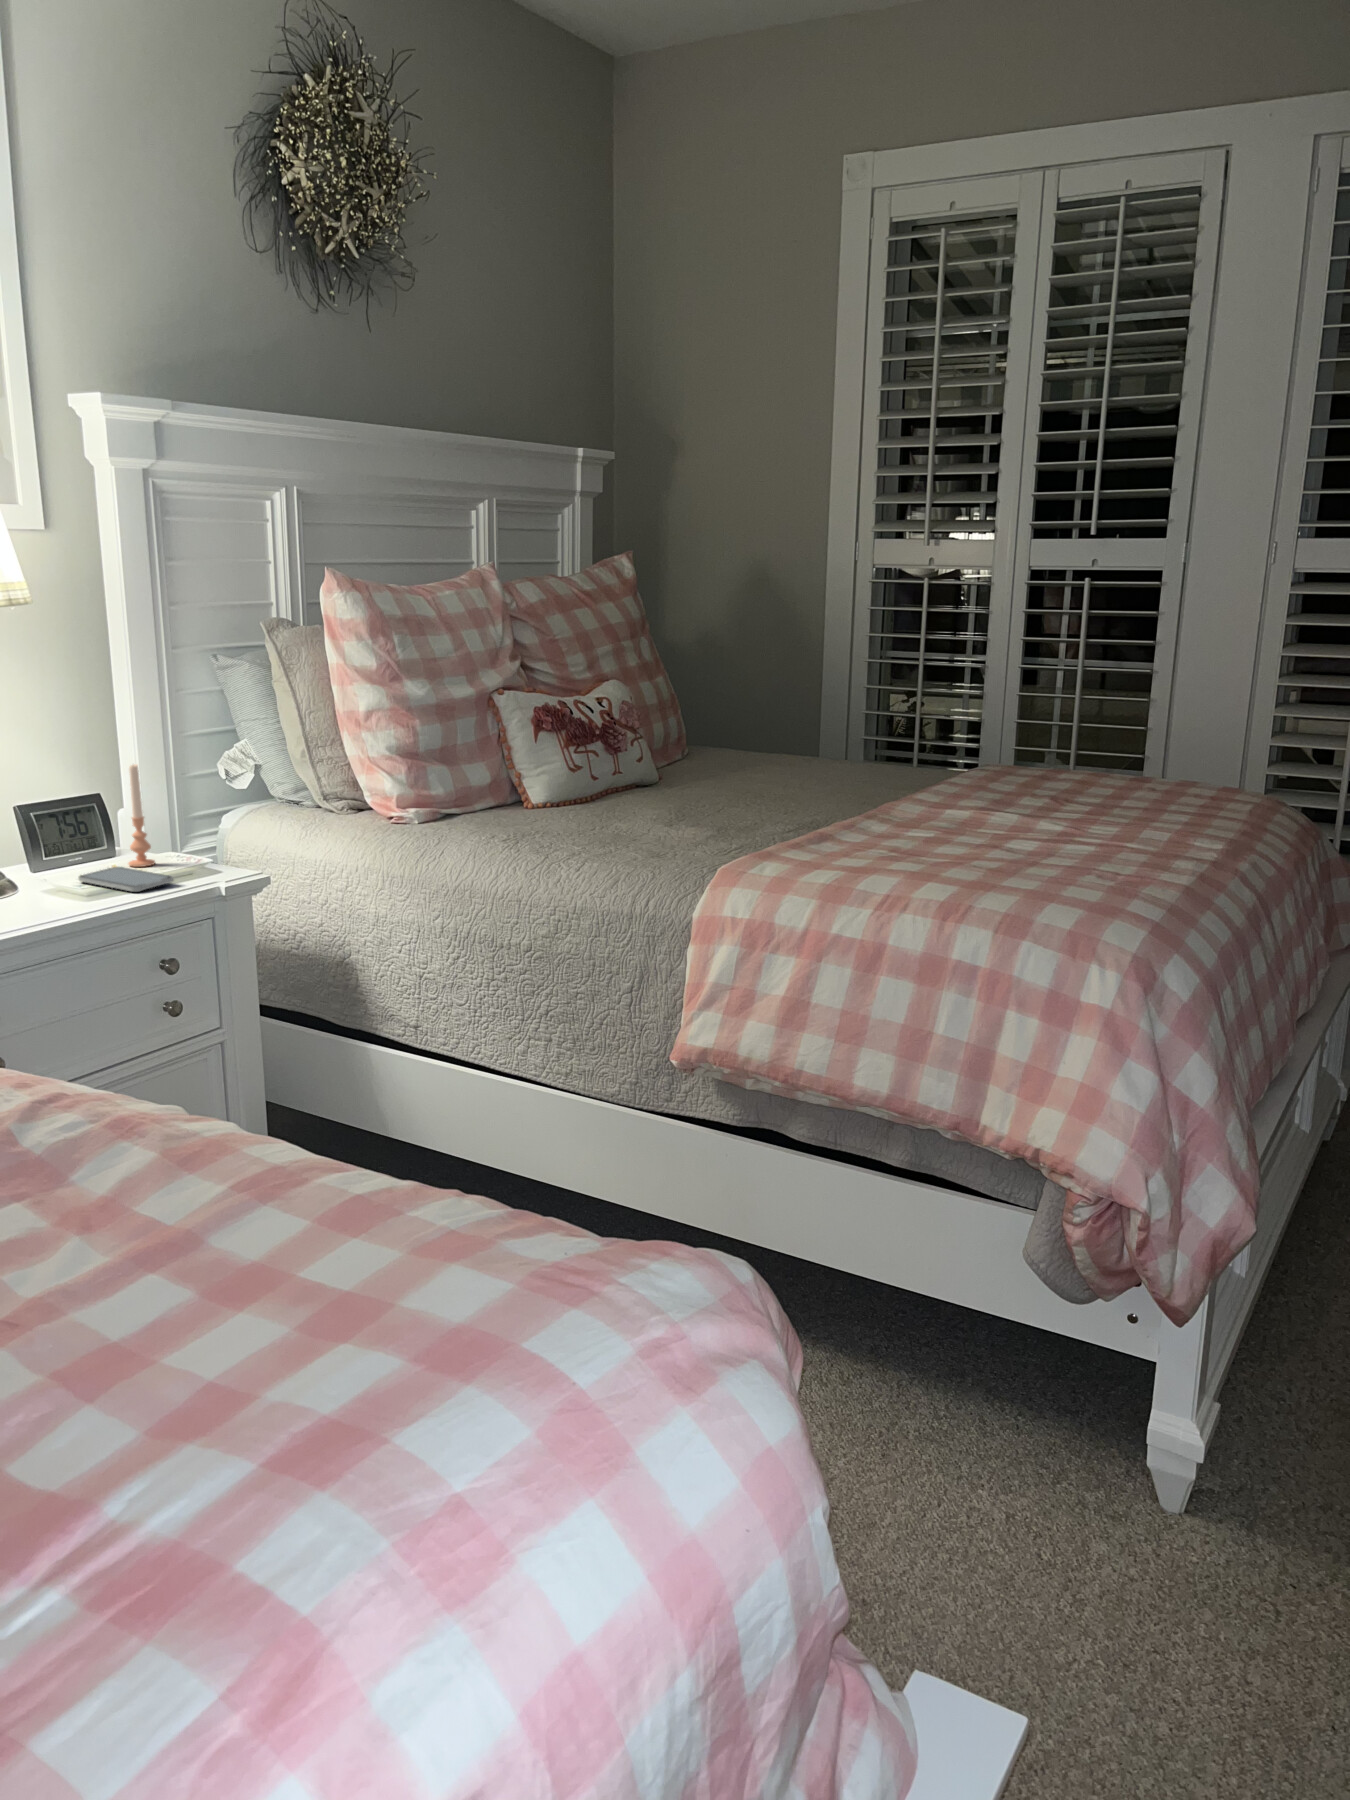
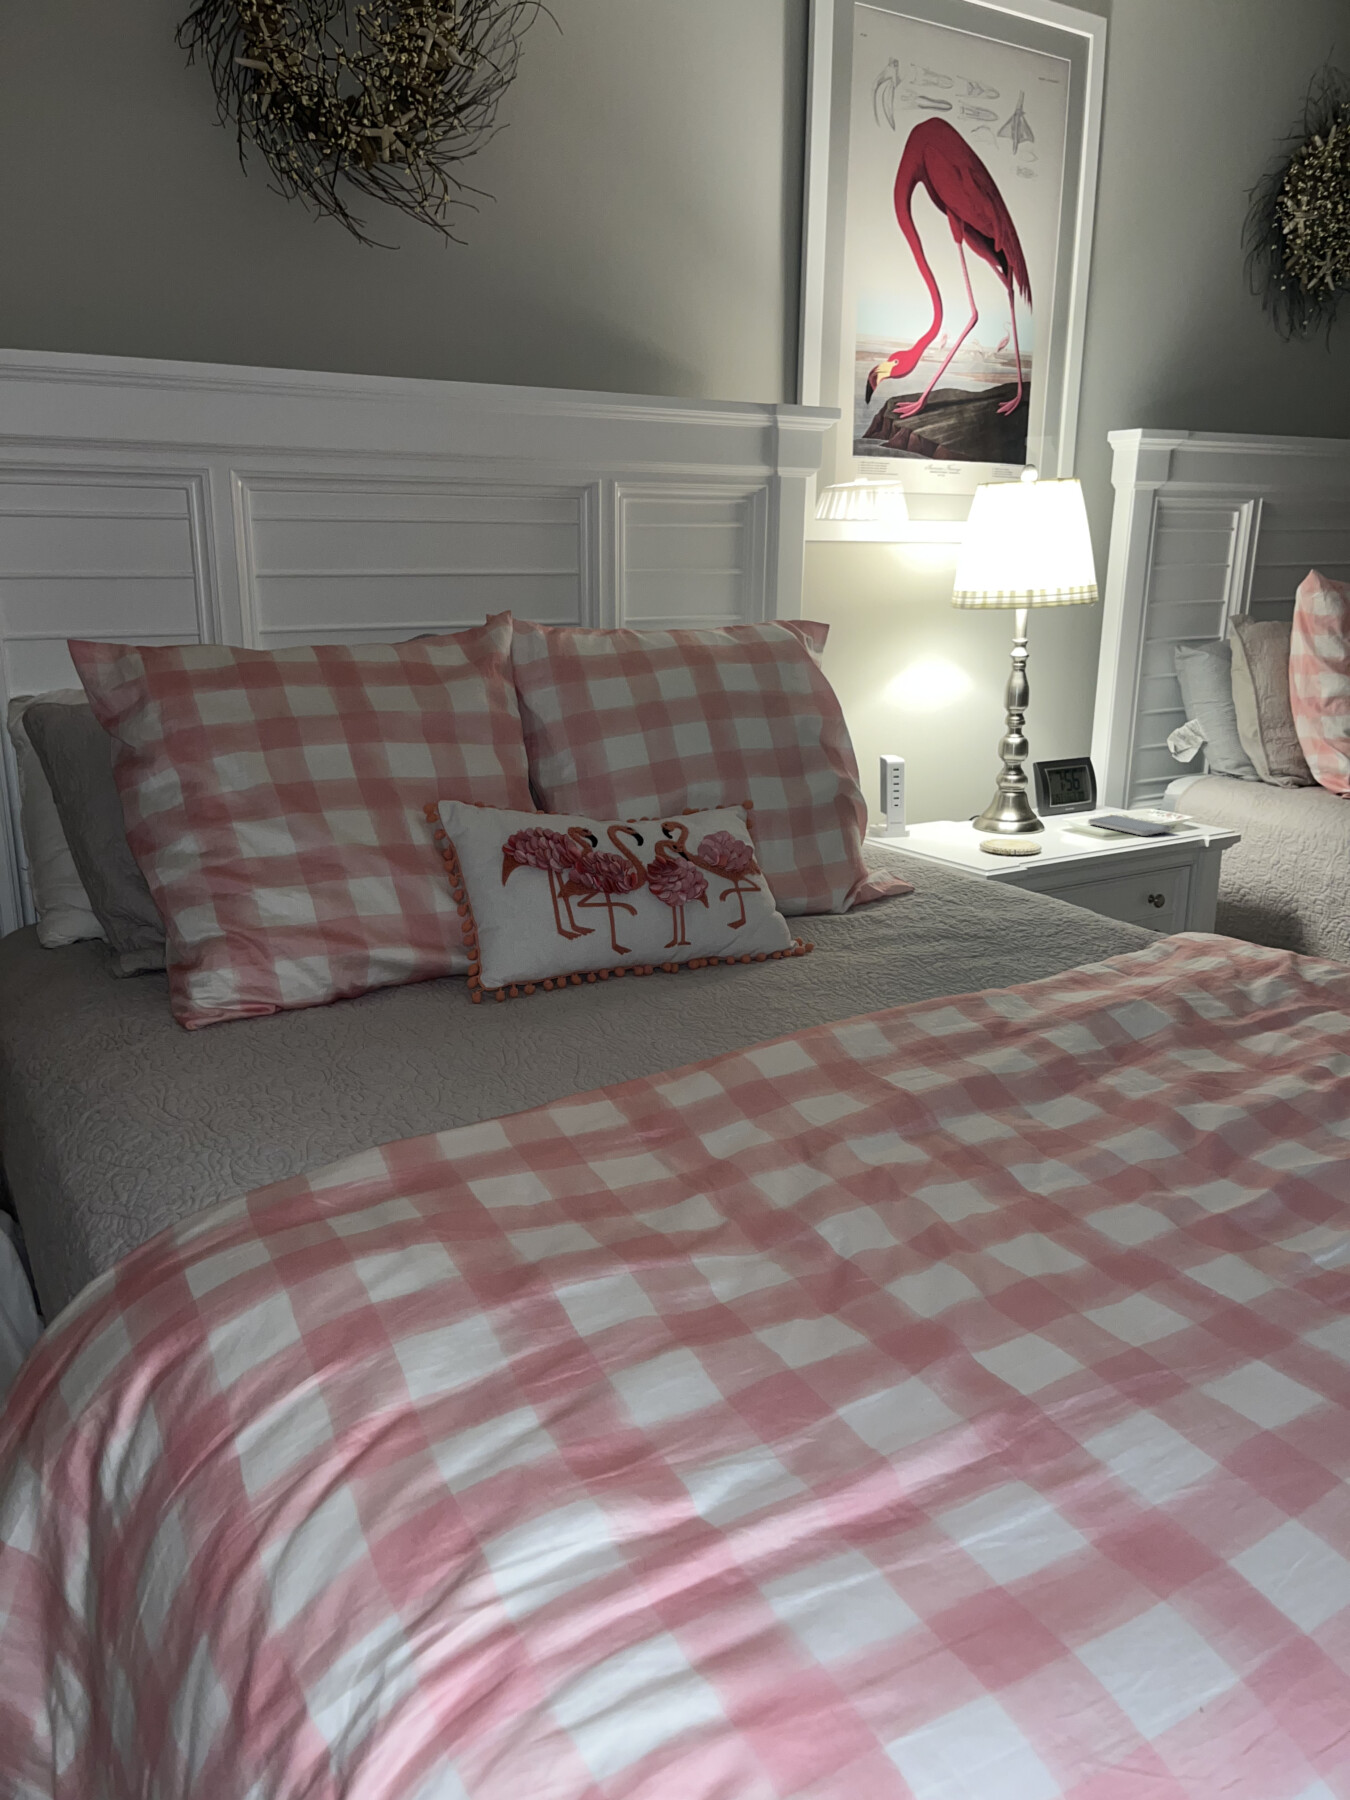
candle: present [129,764,155,867] -> none [1116,733,1138,817]

